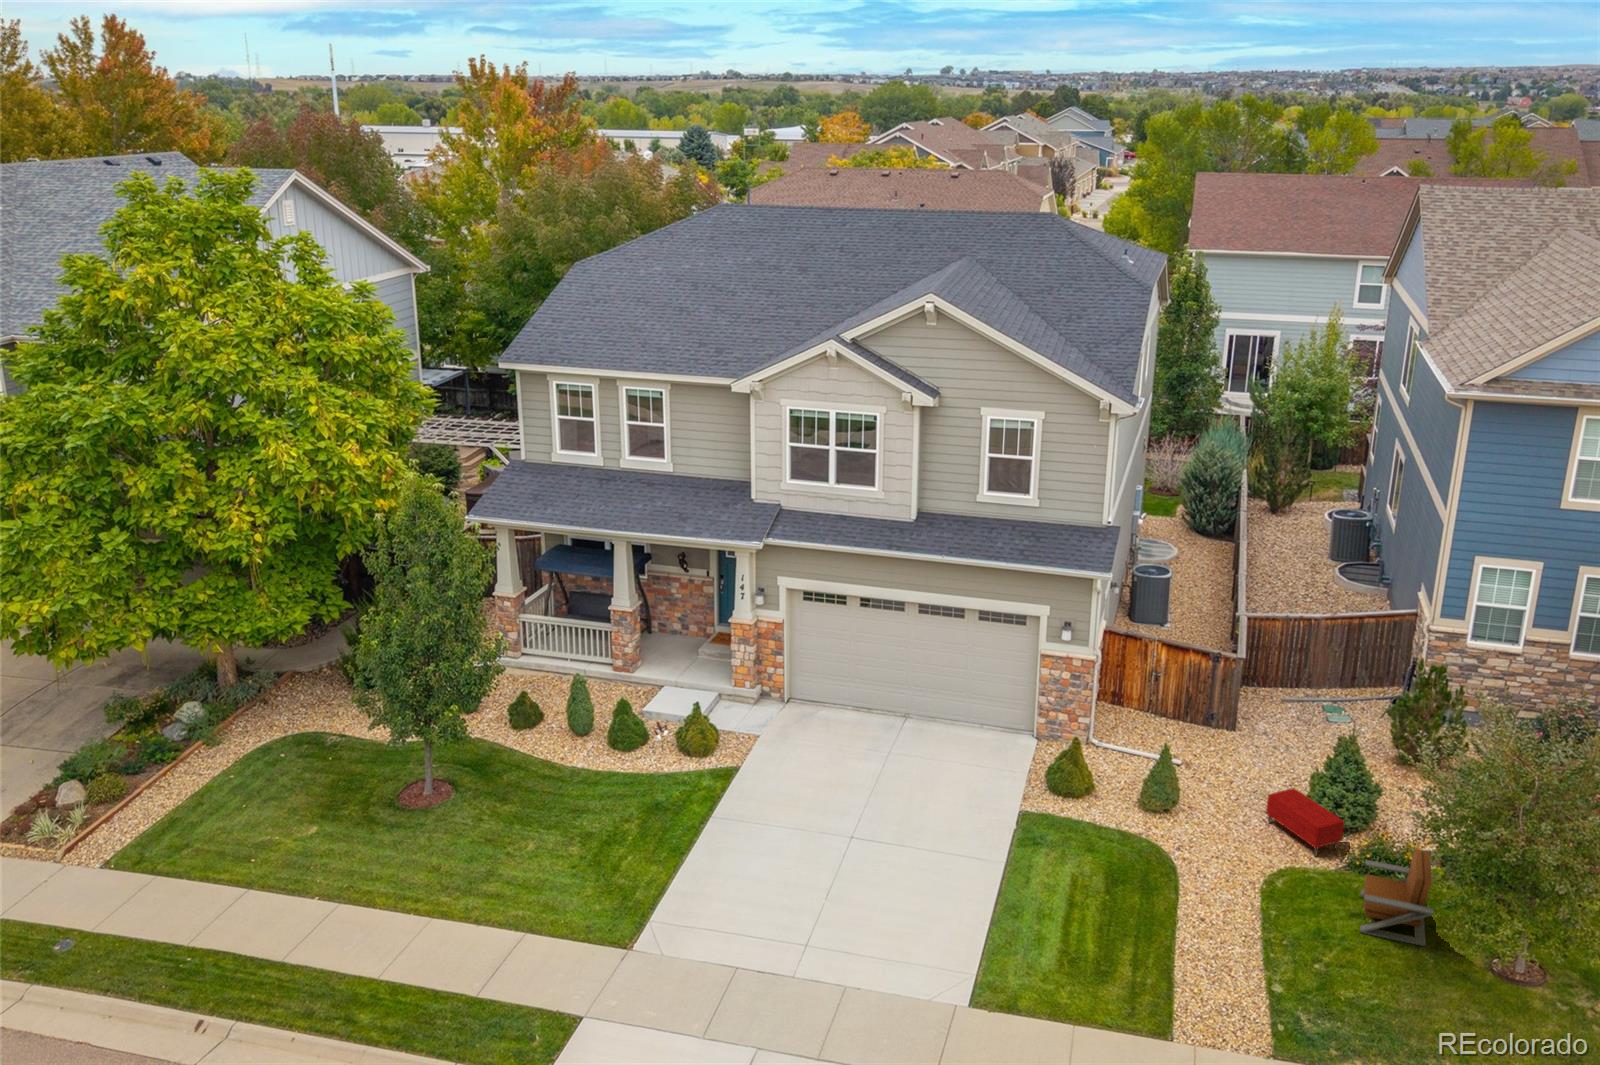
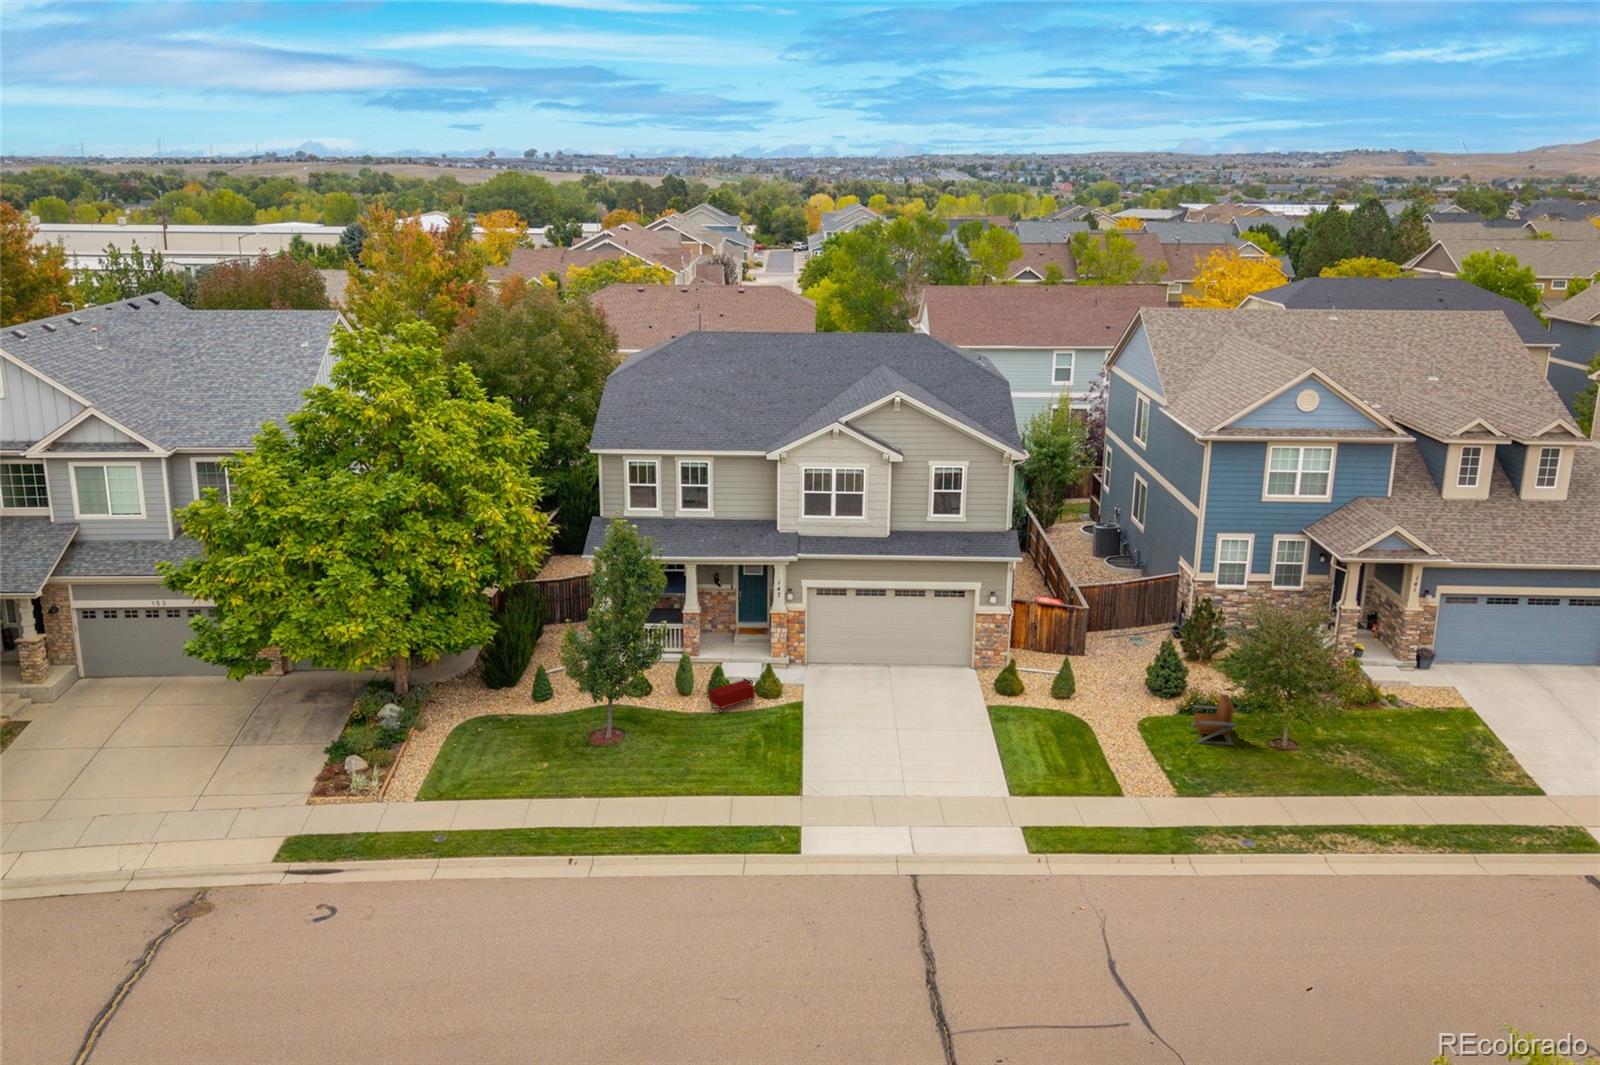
bench: present [1266,788,1344,856] -> present [709,680,755,713]

